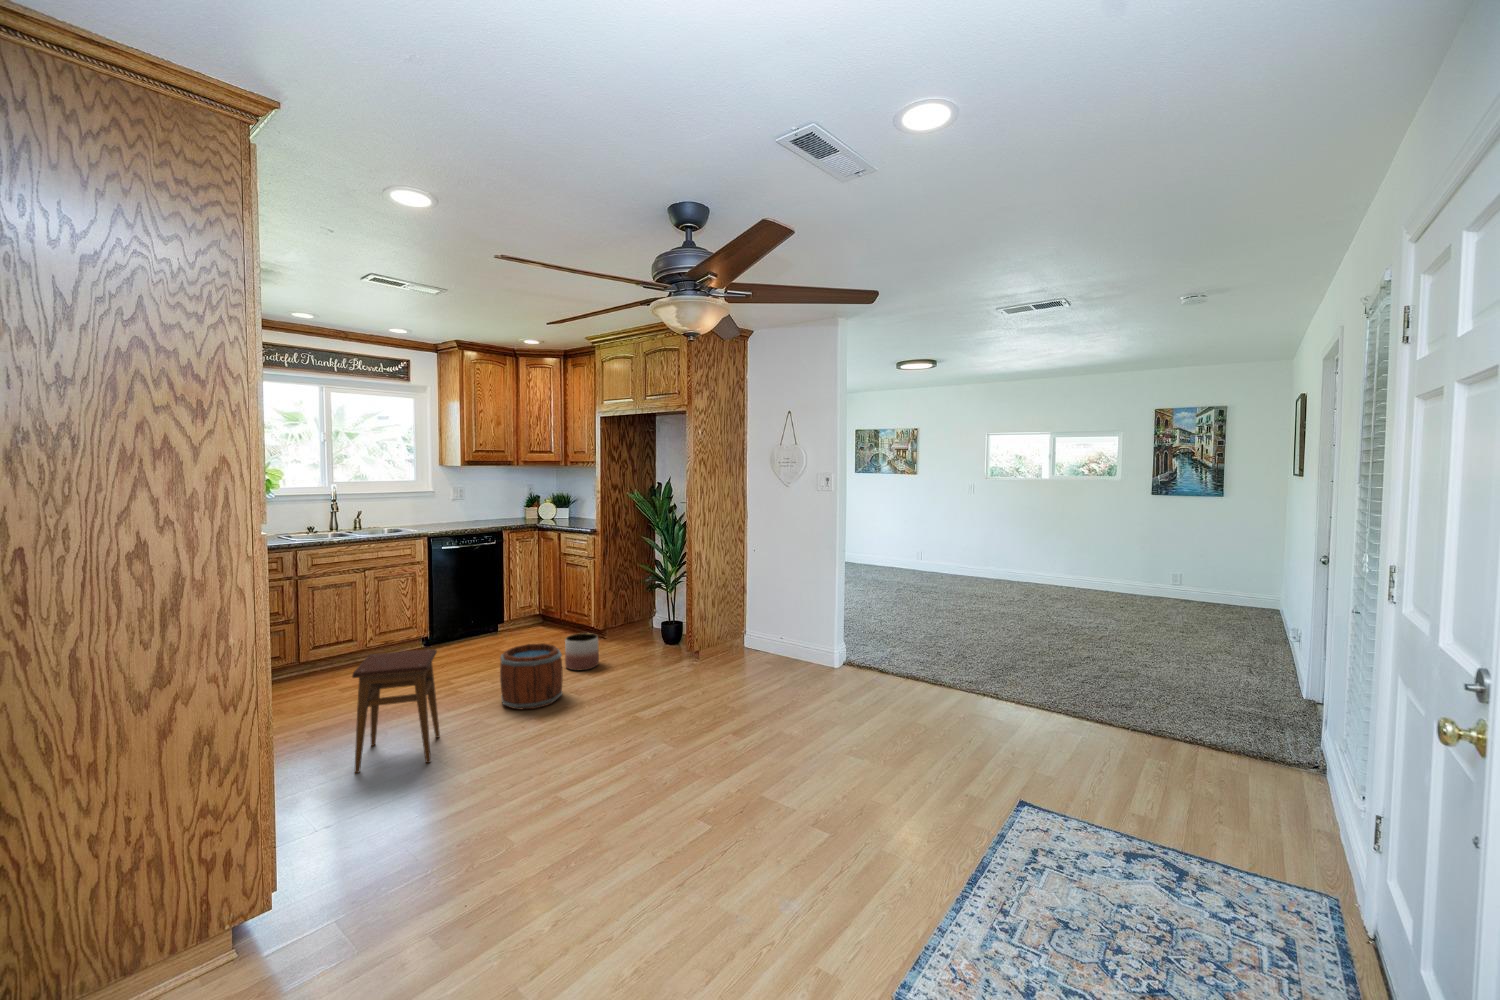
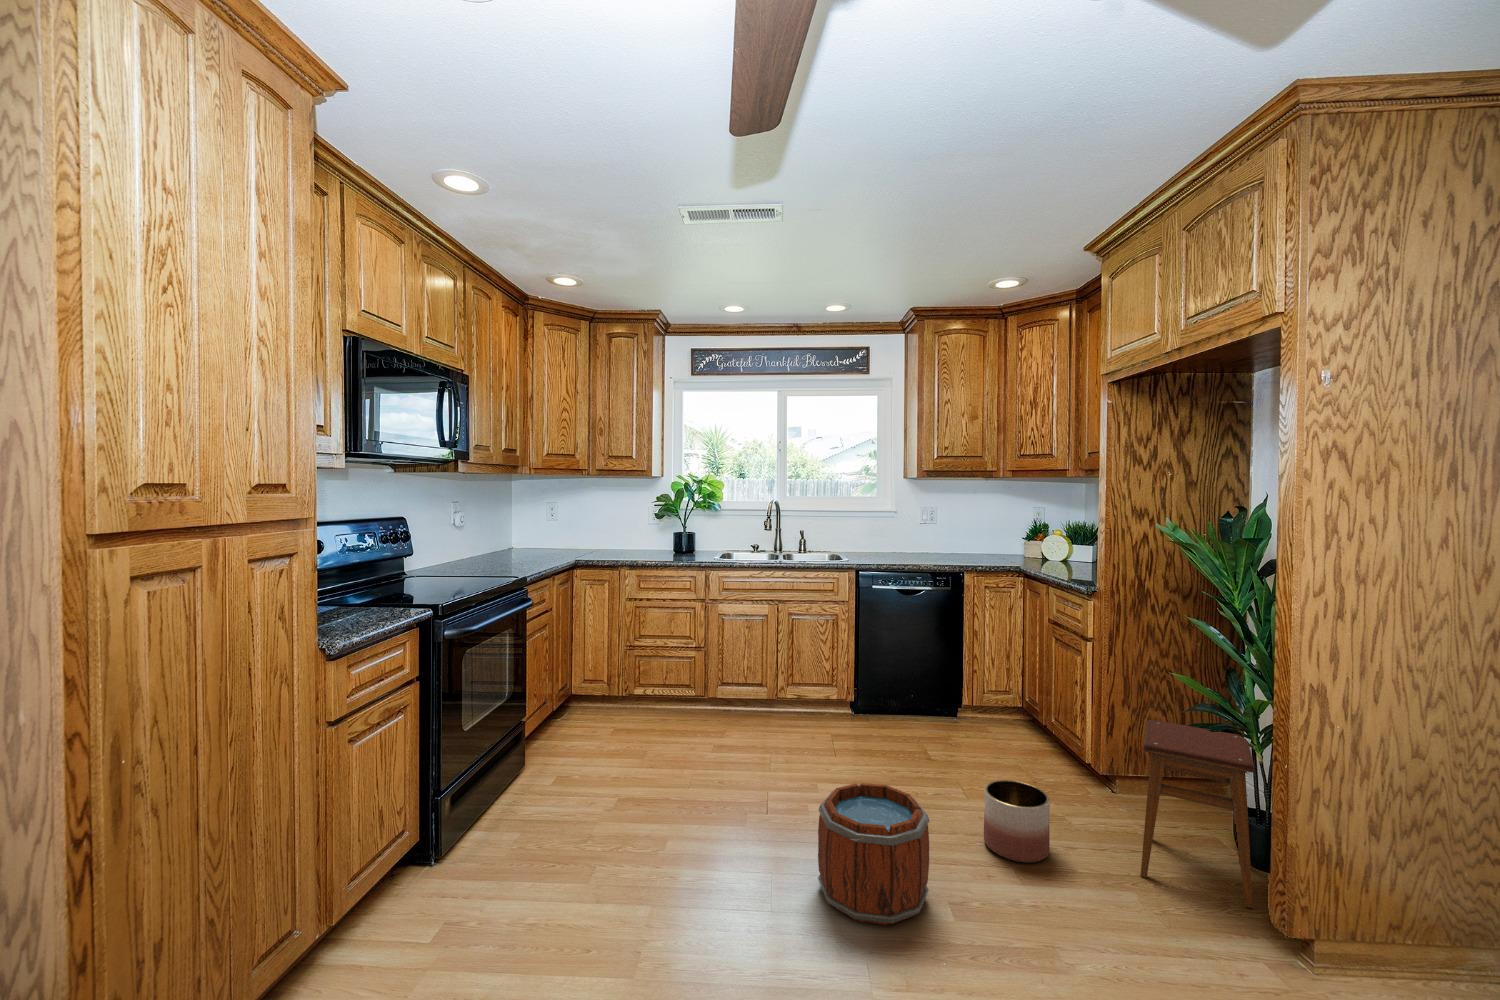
stool: present [352,649,440,773] -> present [1141,720,1255,908]

